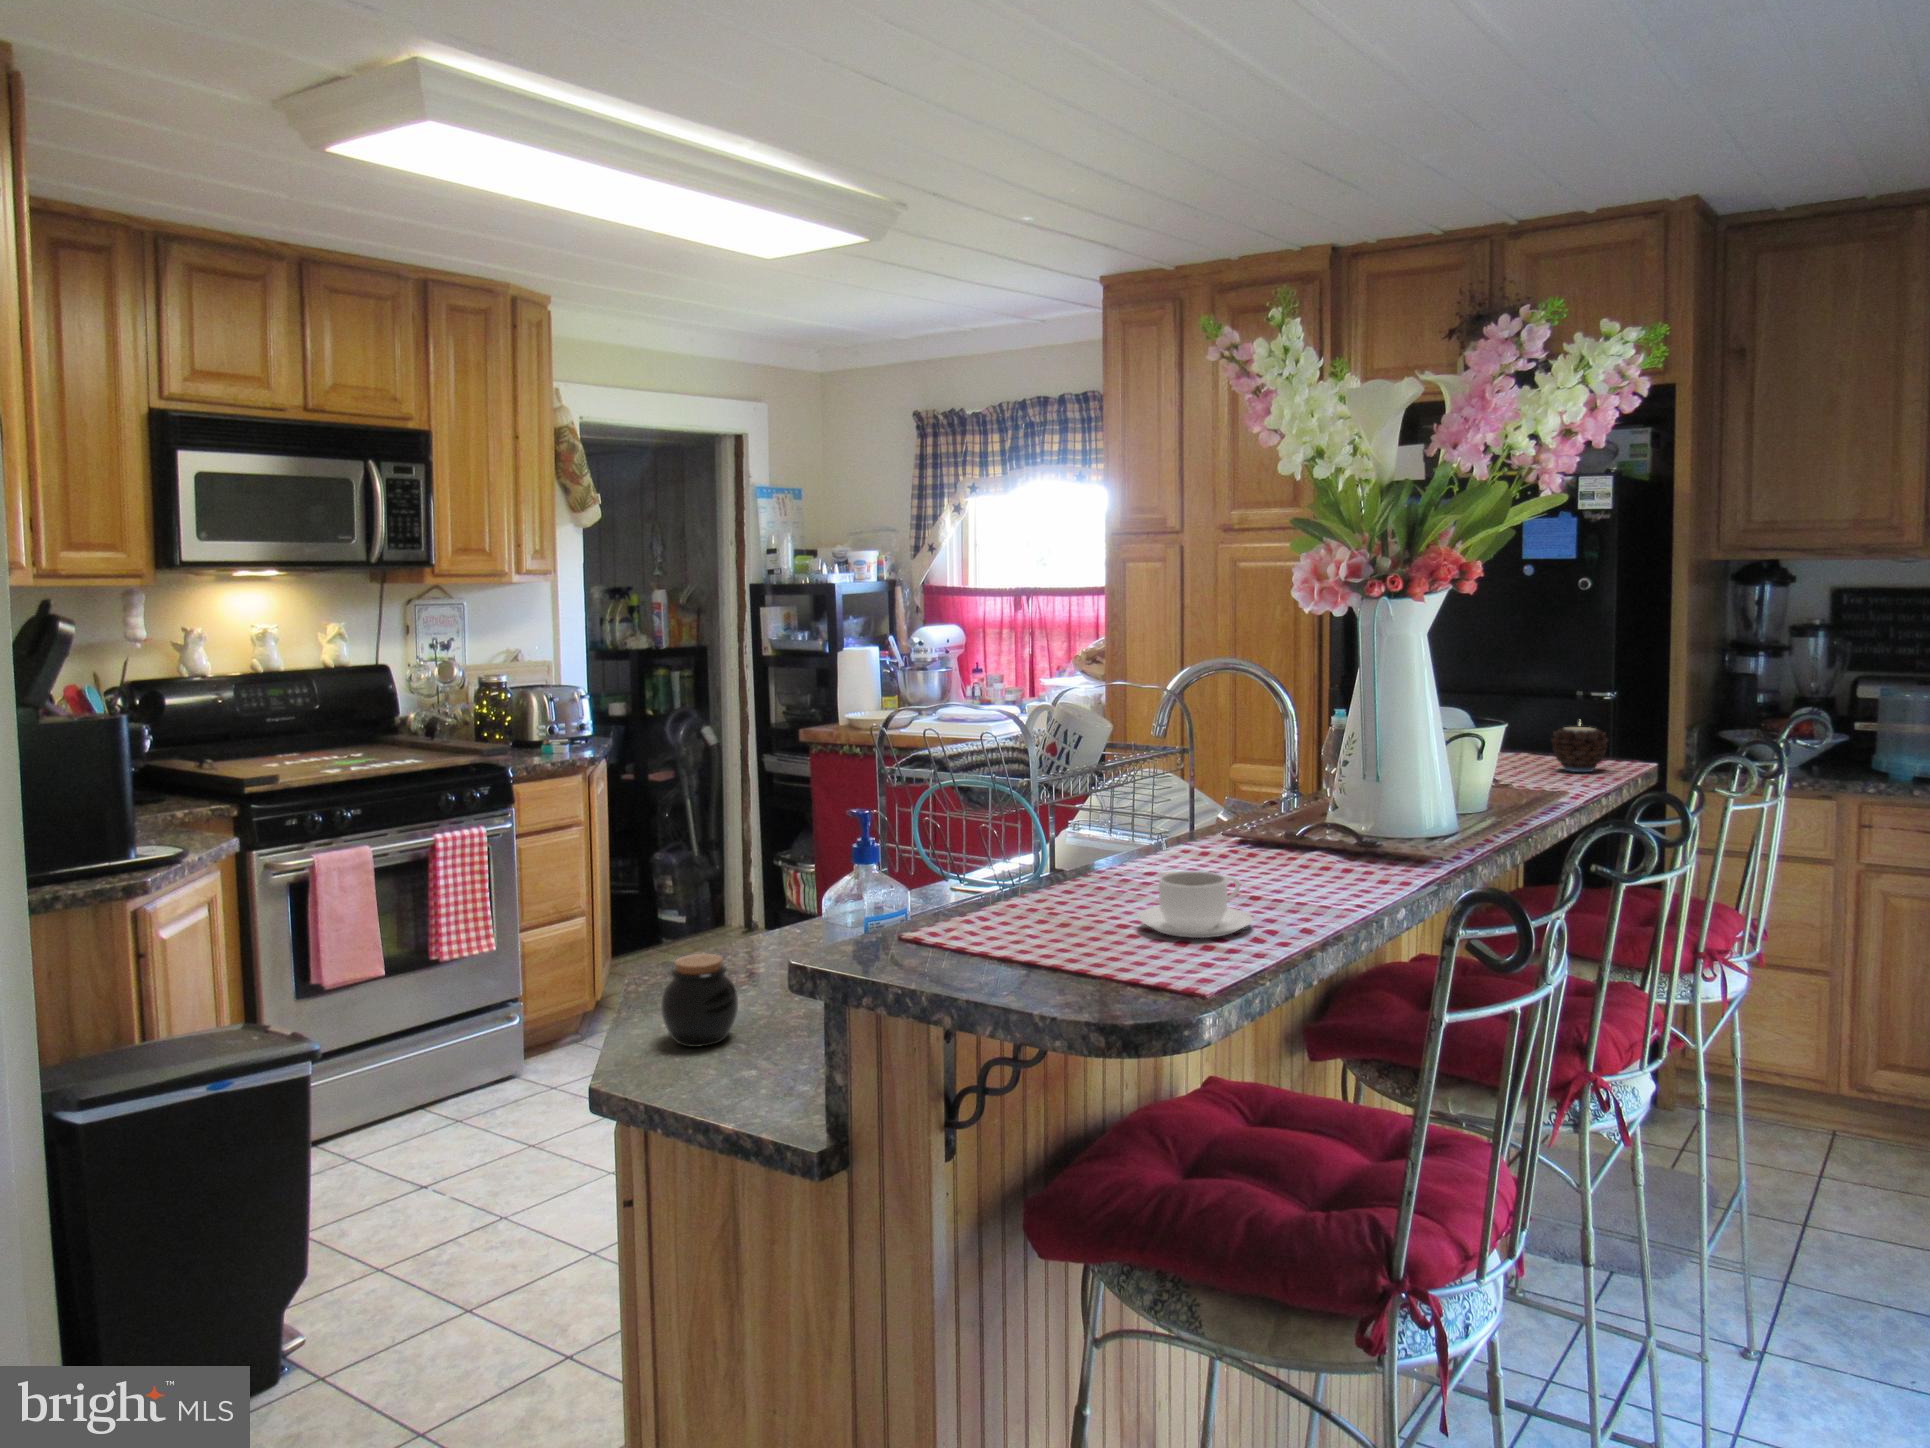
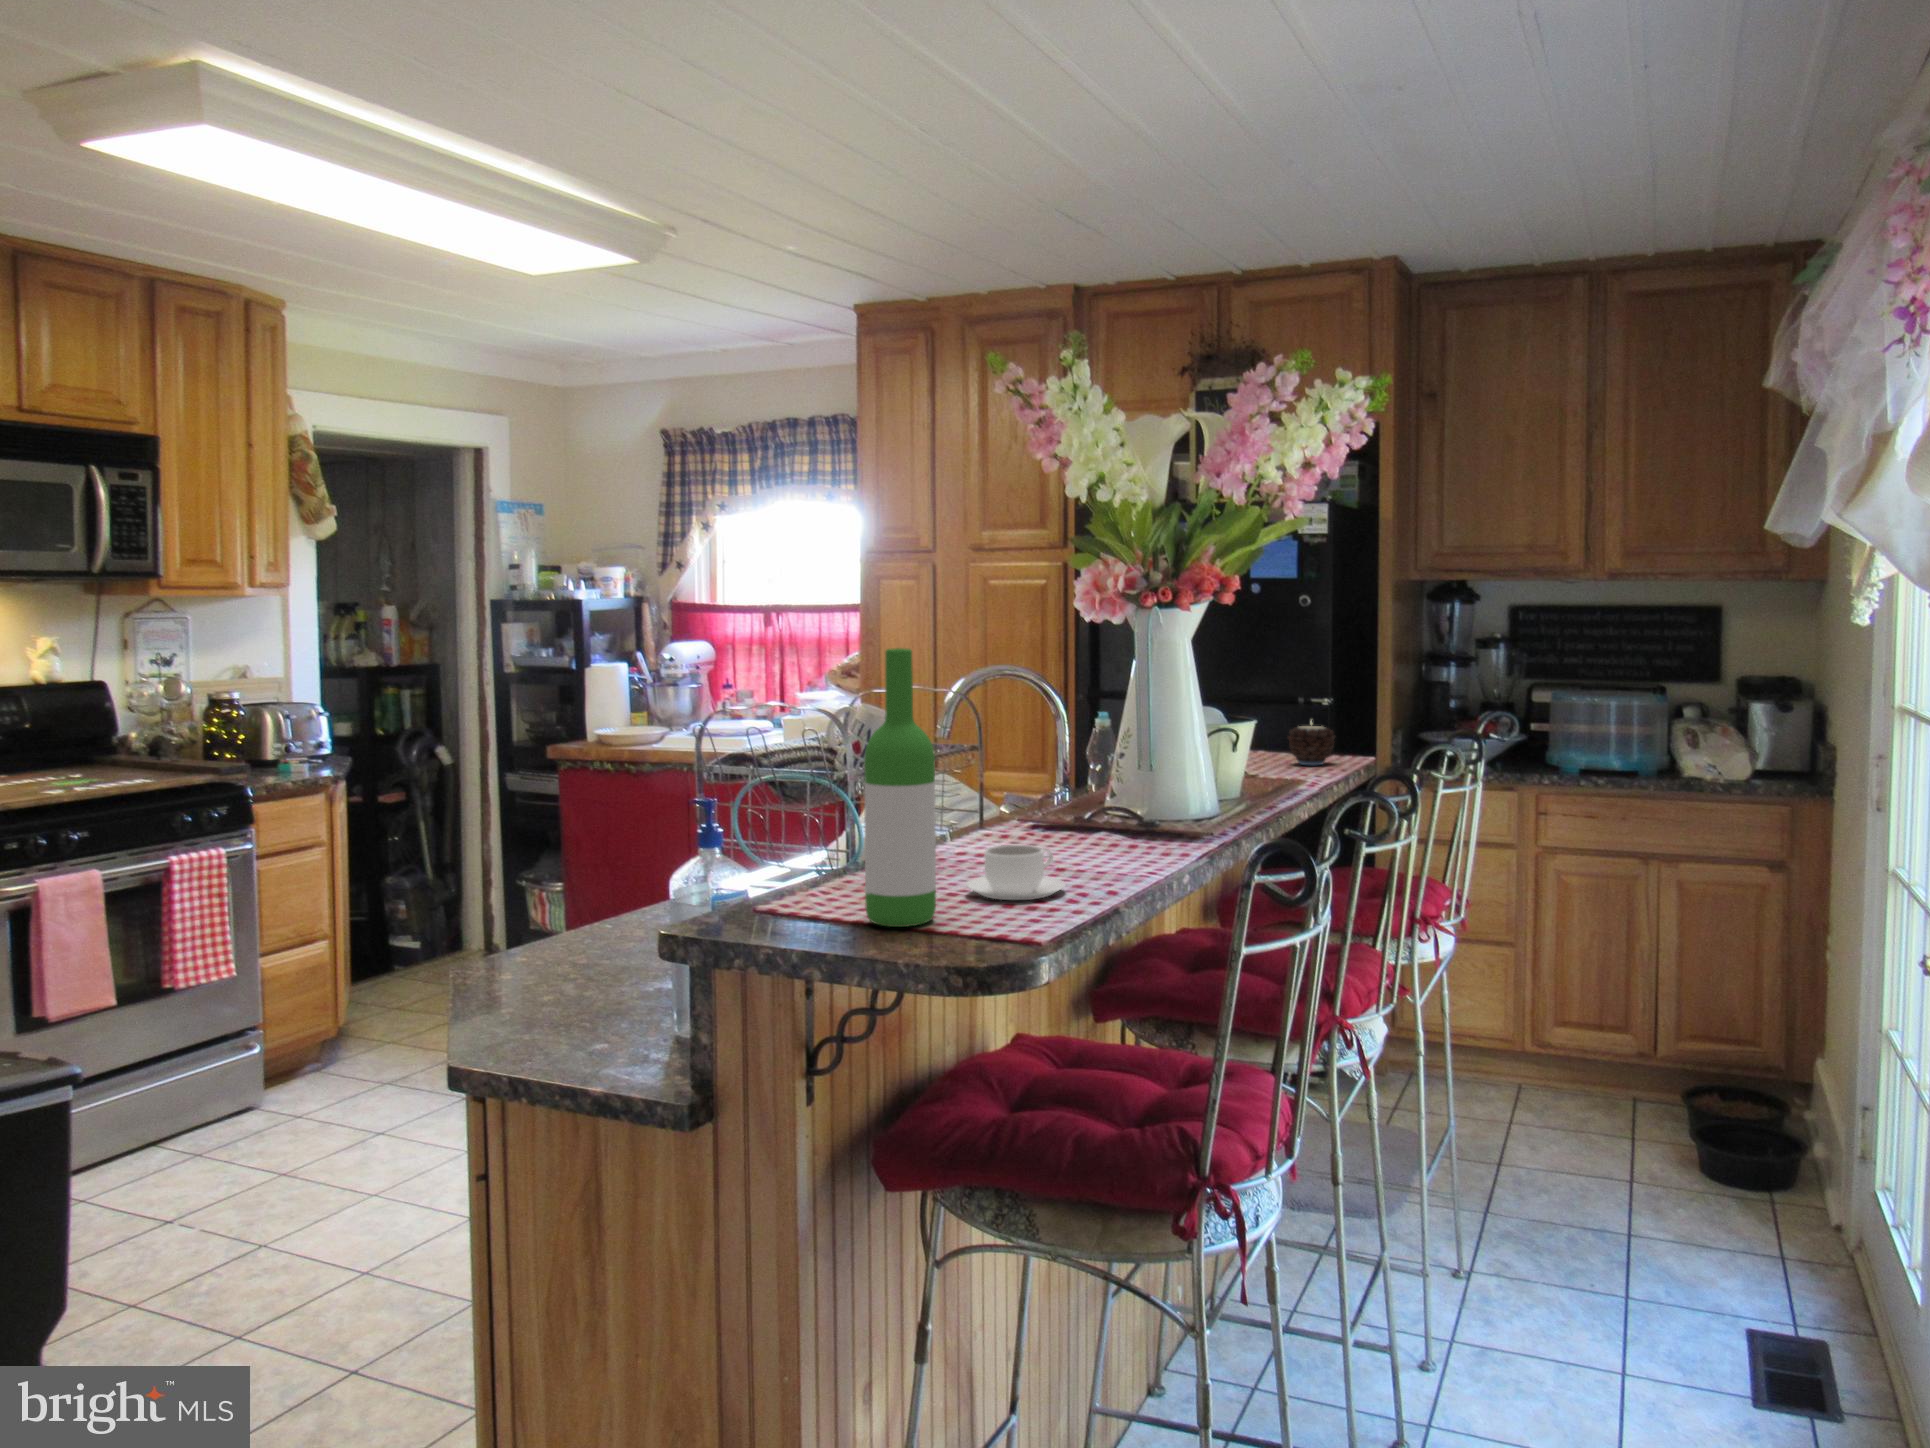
wine bottle: none [1012,648,1093,967] -> present [864,648,936,927]
jar: present [661,954,738,1047] -> none [504,943,579,1030]

